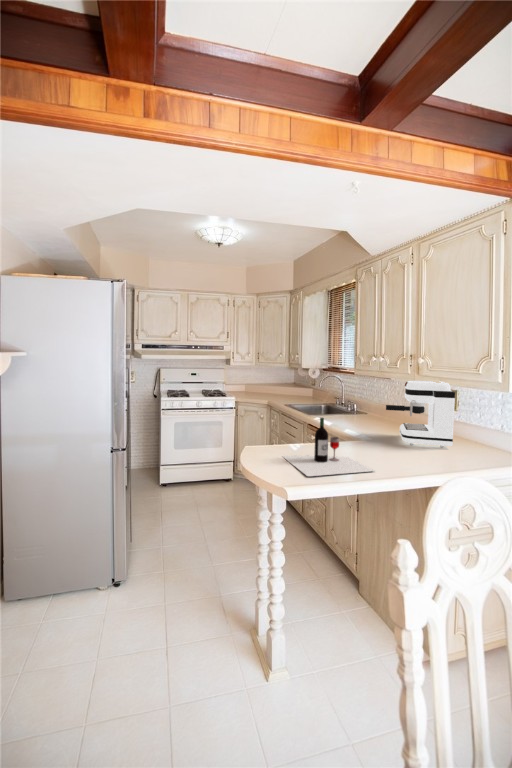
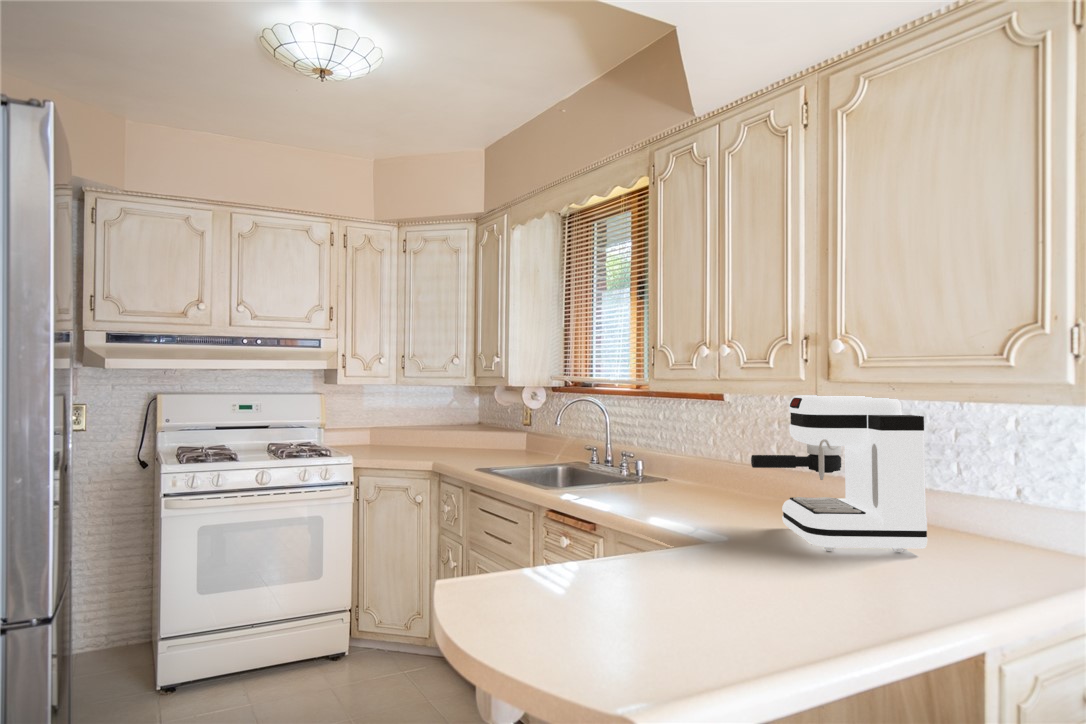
wine bottle: present [283,418,374,477] -> none [532,495,820,692]

